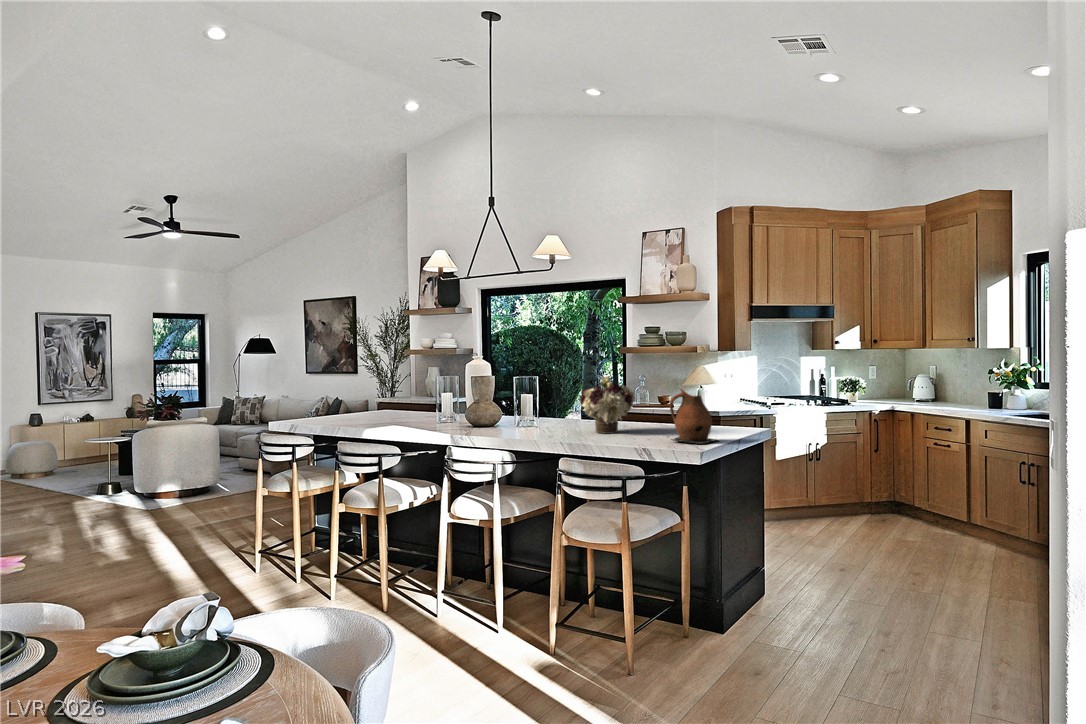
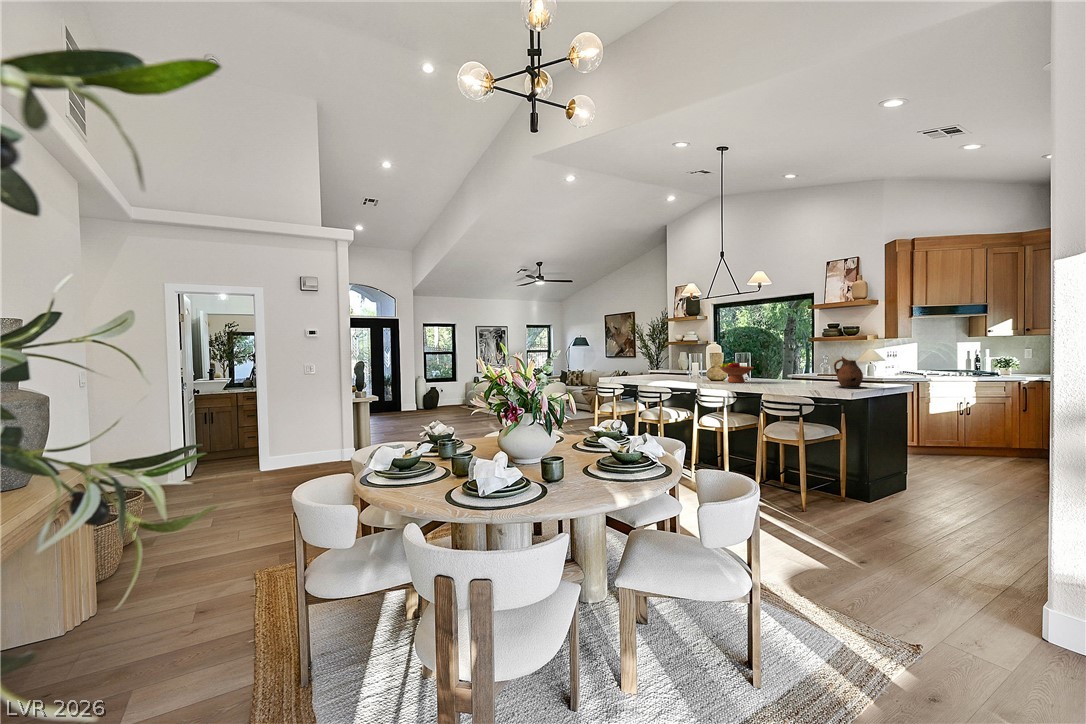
flower arrangement: present [579,376,635,434] -> none [776,350,813,384]
fruit bowl: none [486,394,544,433] -> present [719,361,754,383]

